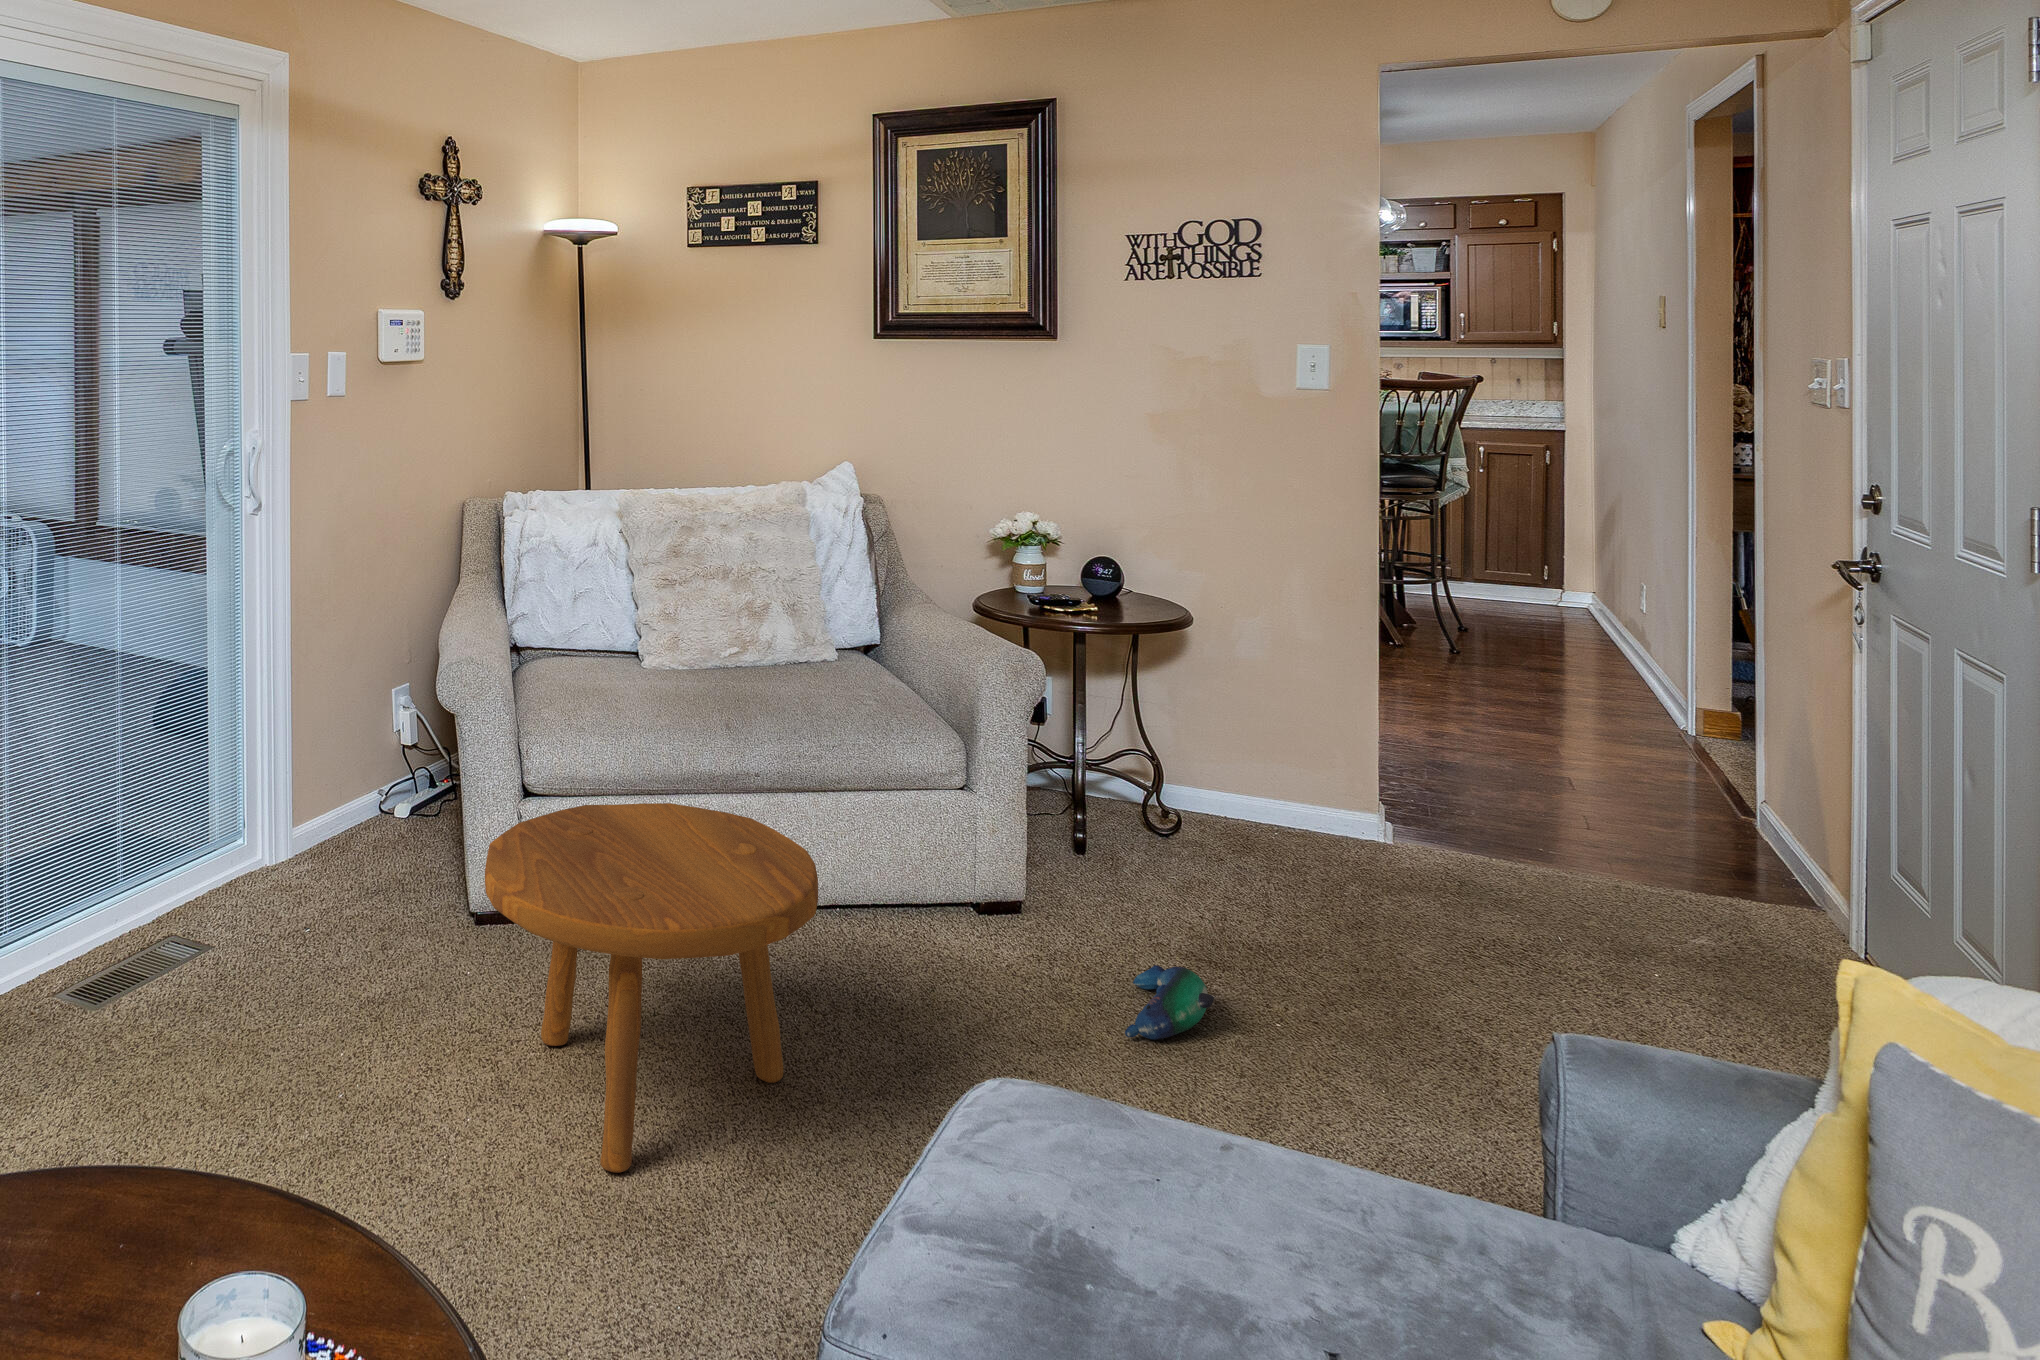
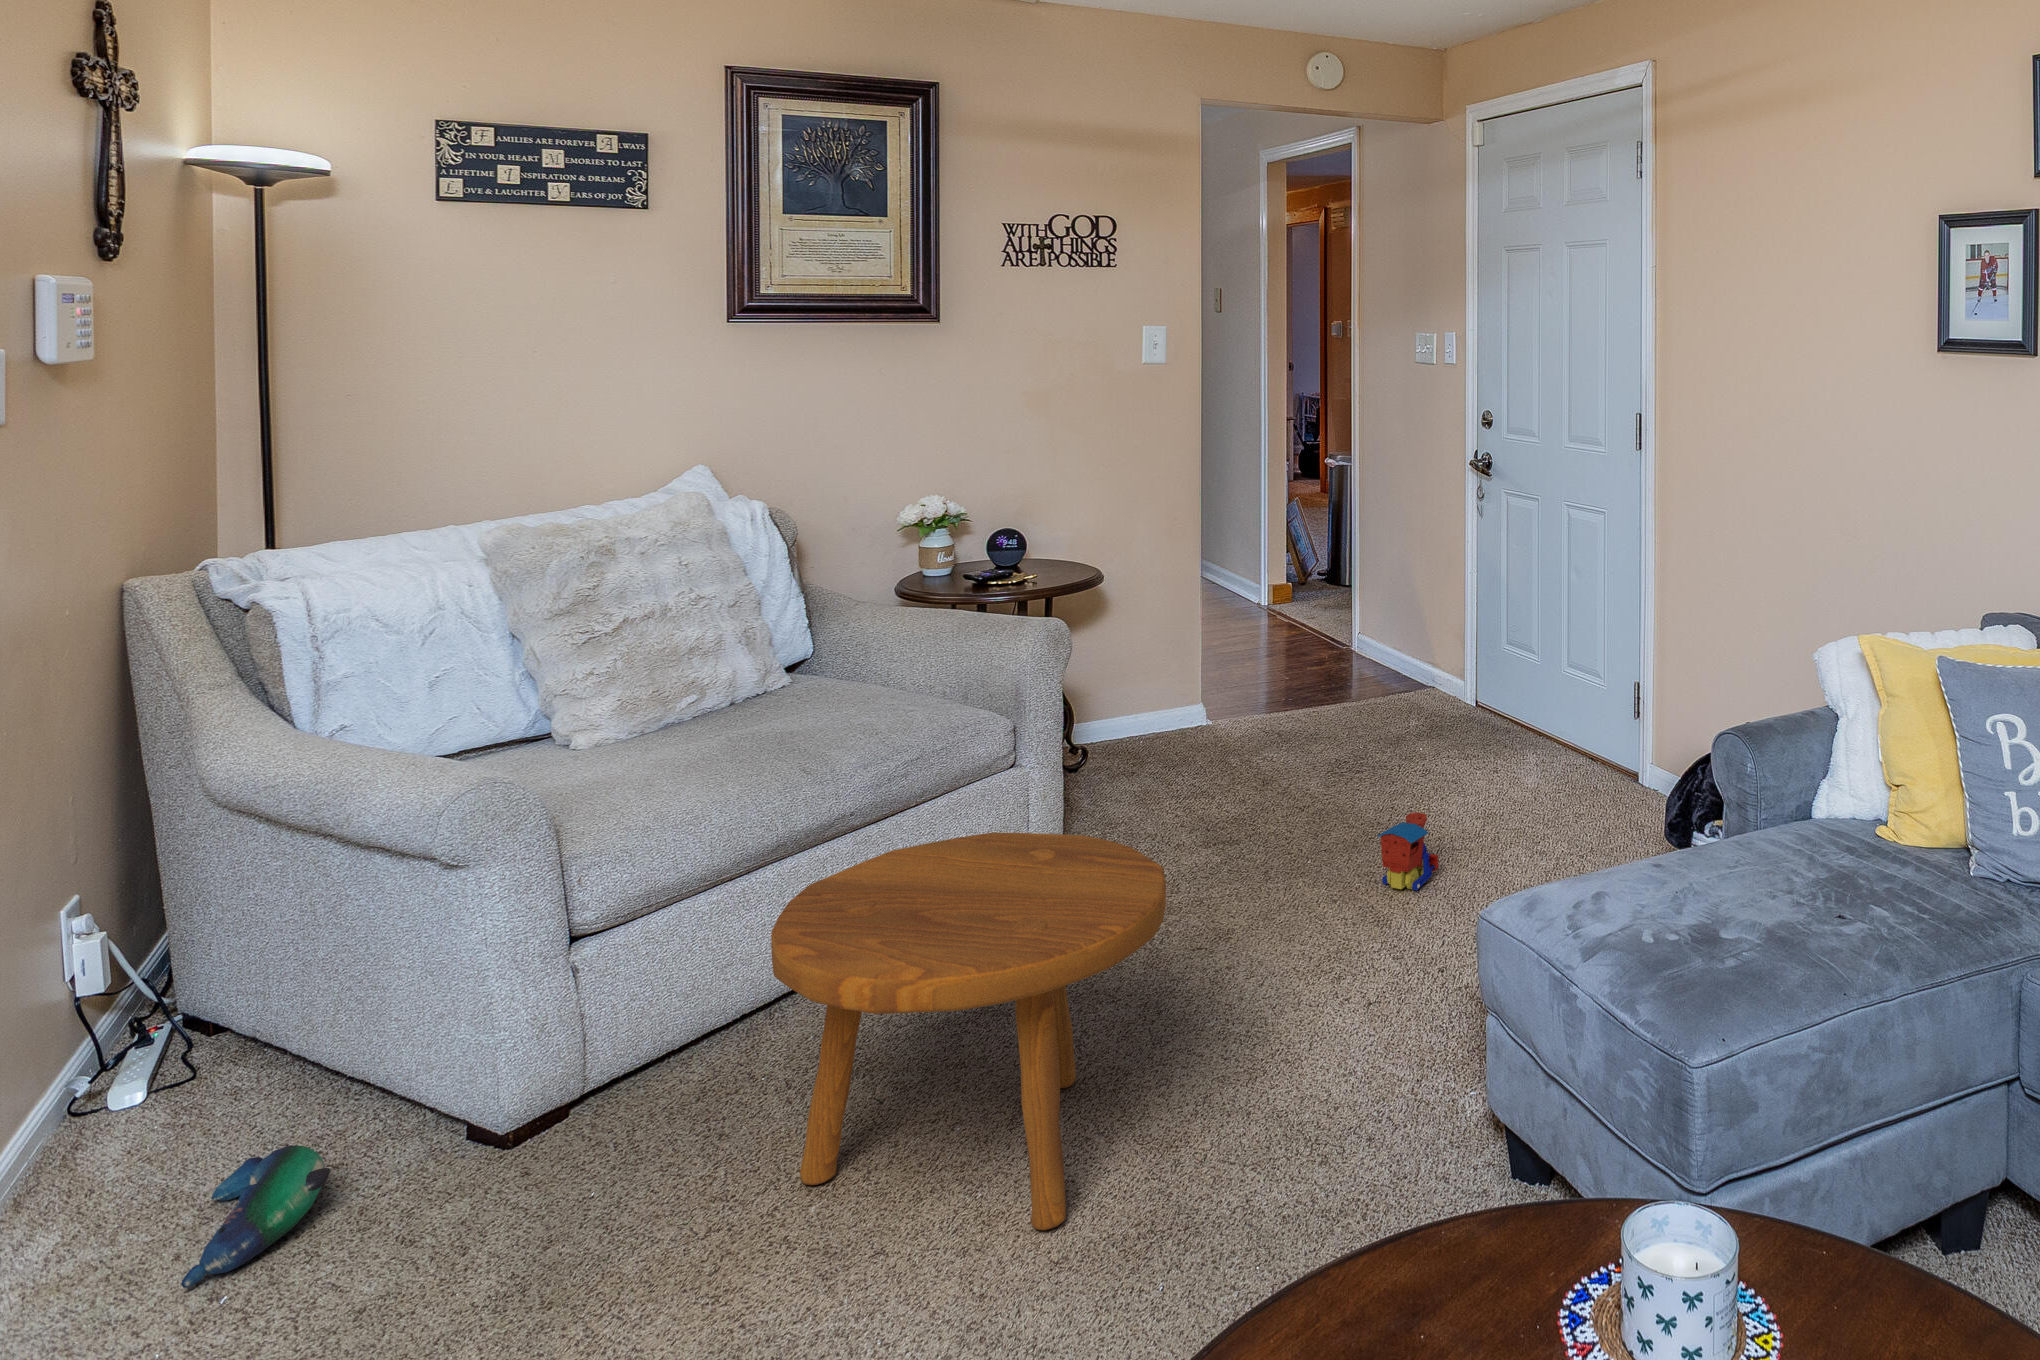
plush toy: present [1125,965,1215,1040] -> present [181,1145,332,1288]
toy train: none [1315,1005,1420,1106] -> present [1377,813,1438,890]

